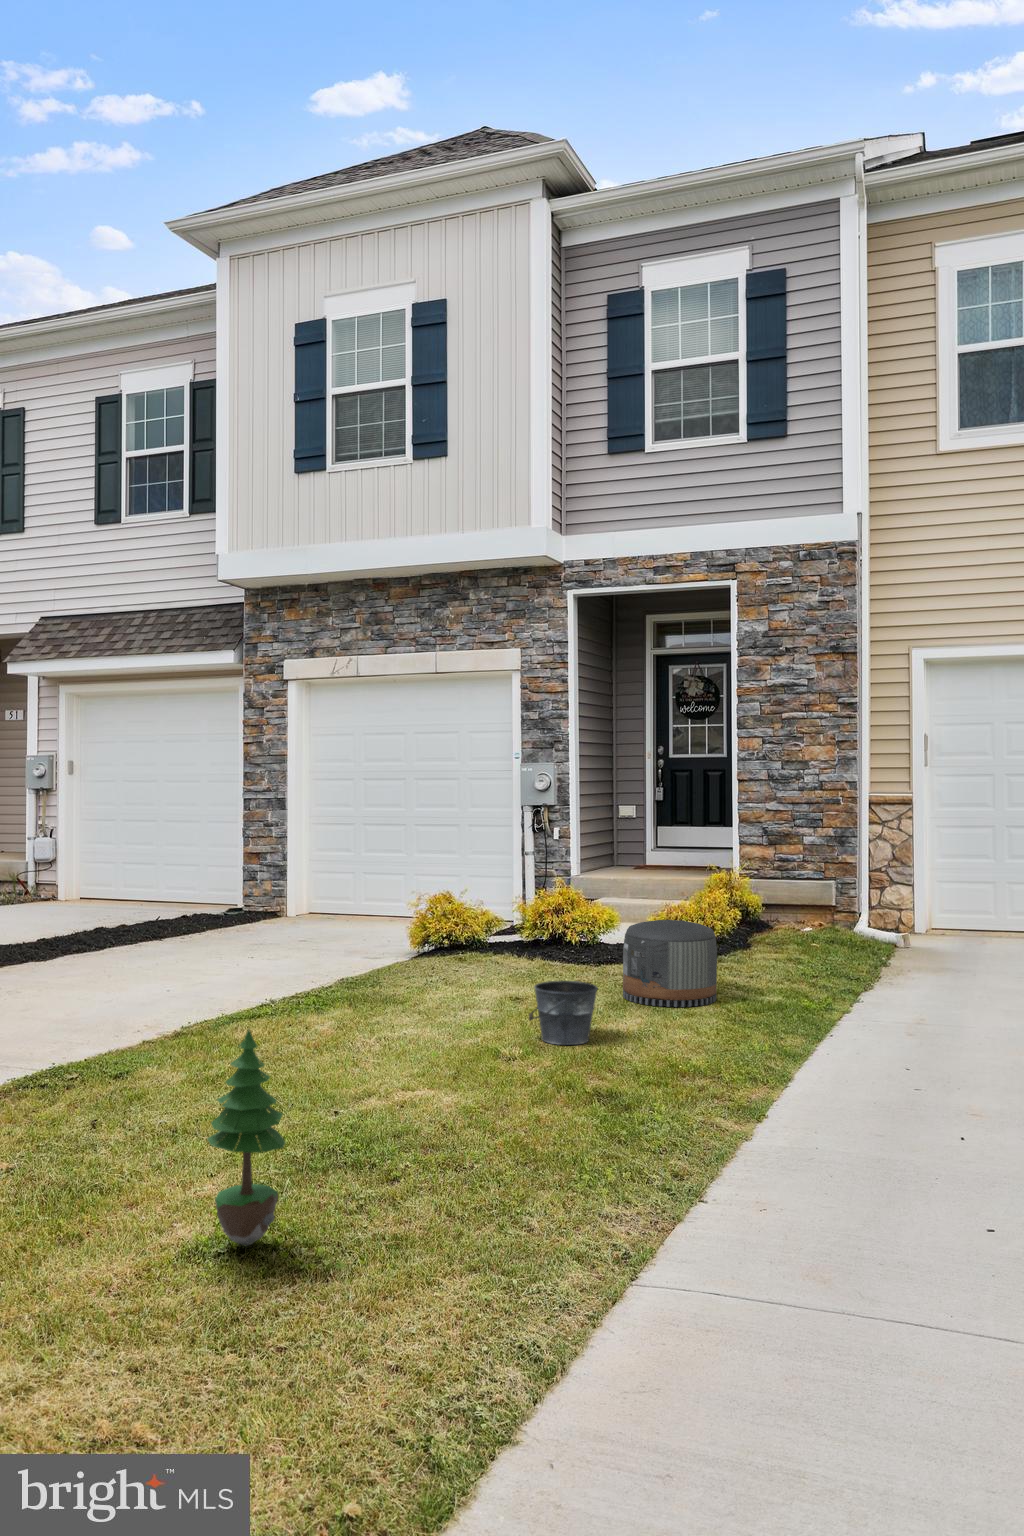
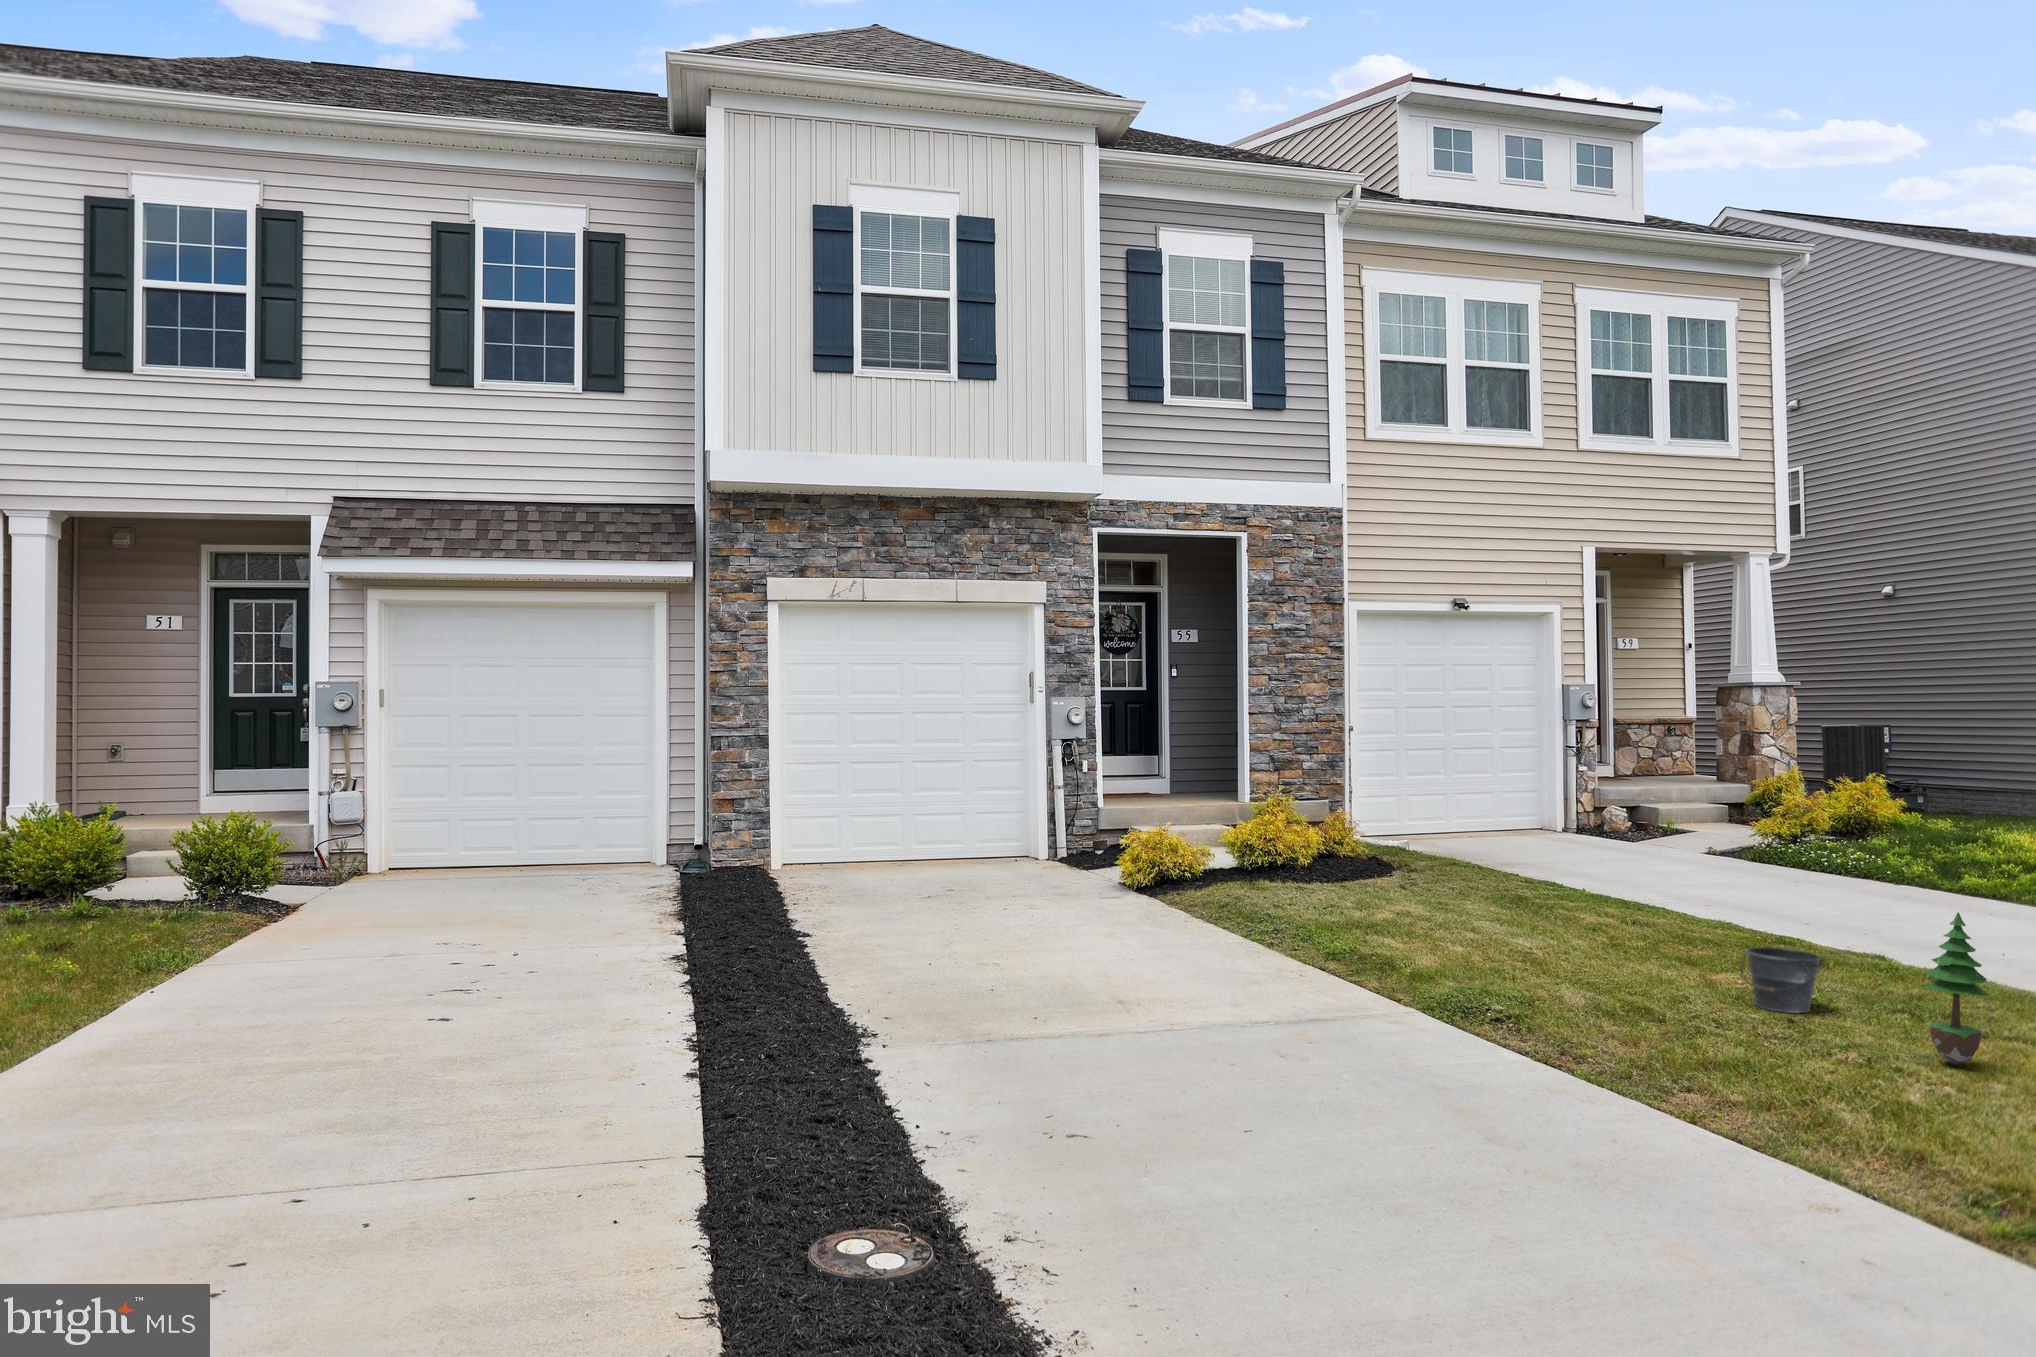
pouf: present [623,920,717,1007] -> none [1442,837,1524,907]
bucket: present [529,981,598,1045] -> present [1741,947,1822,1013]

